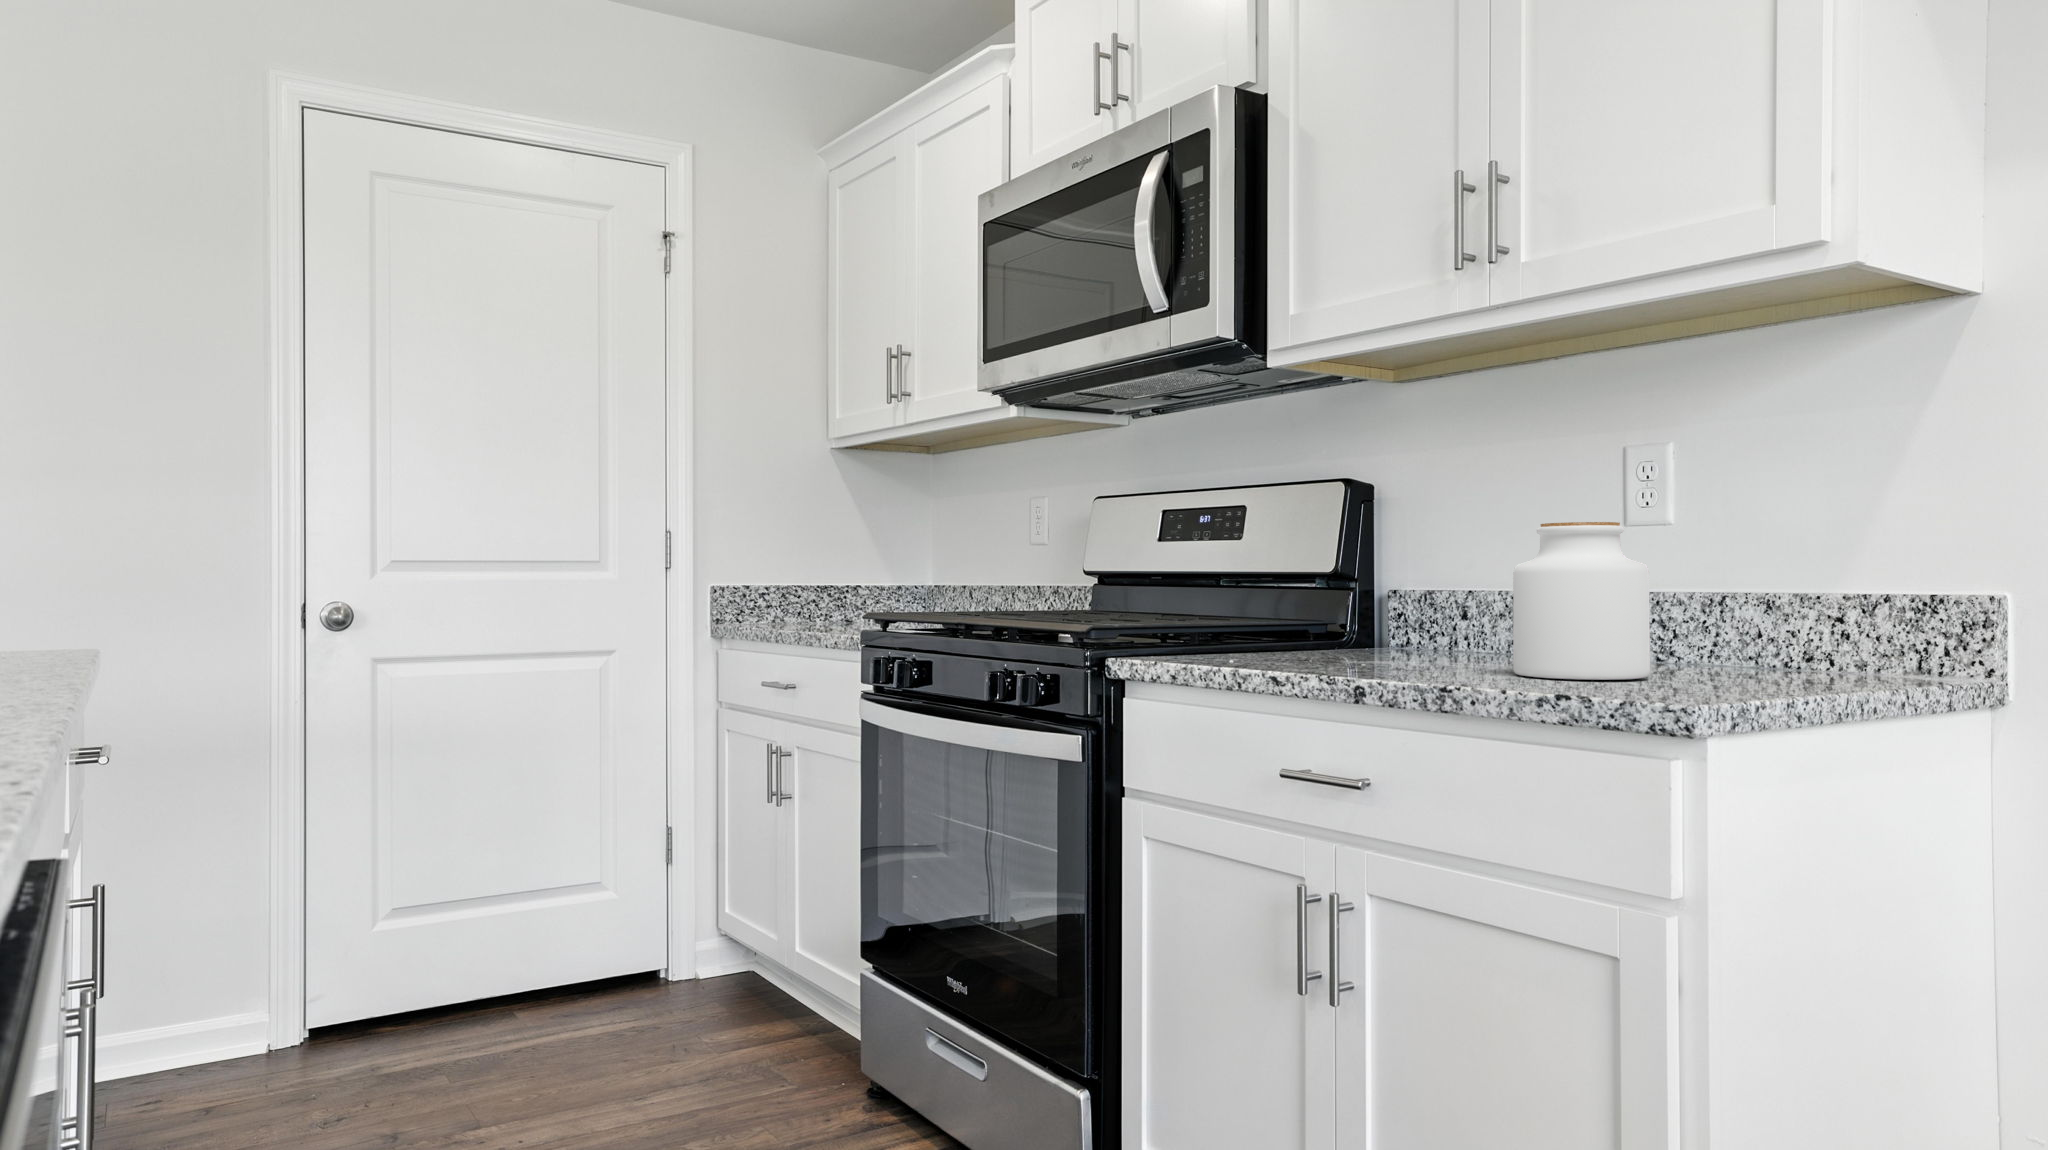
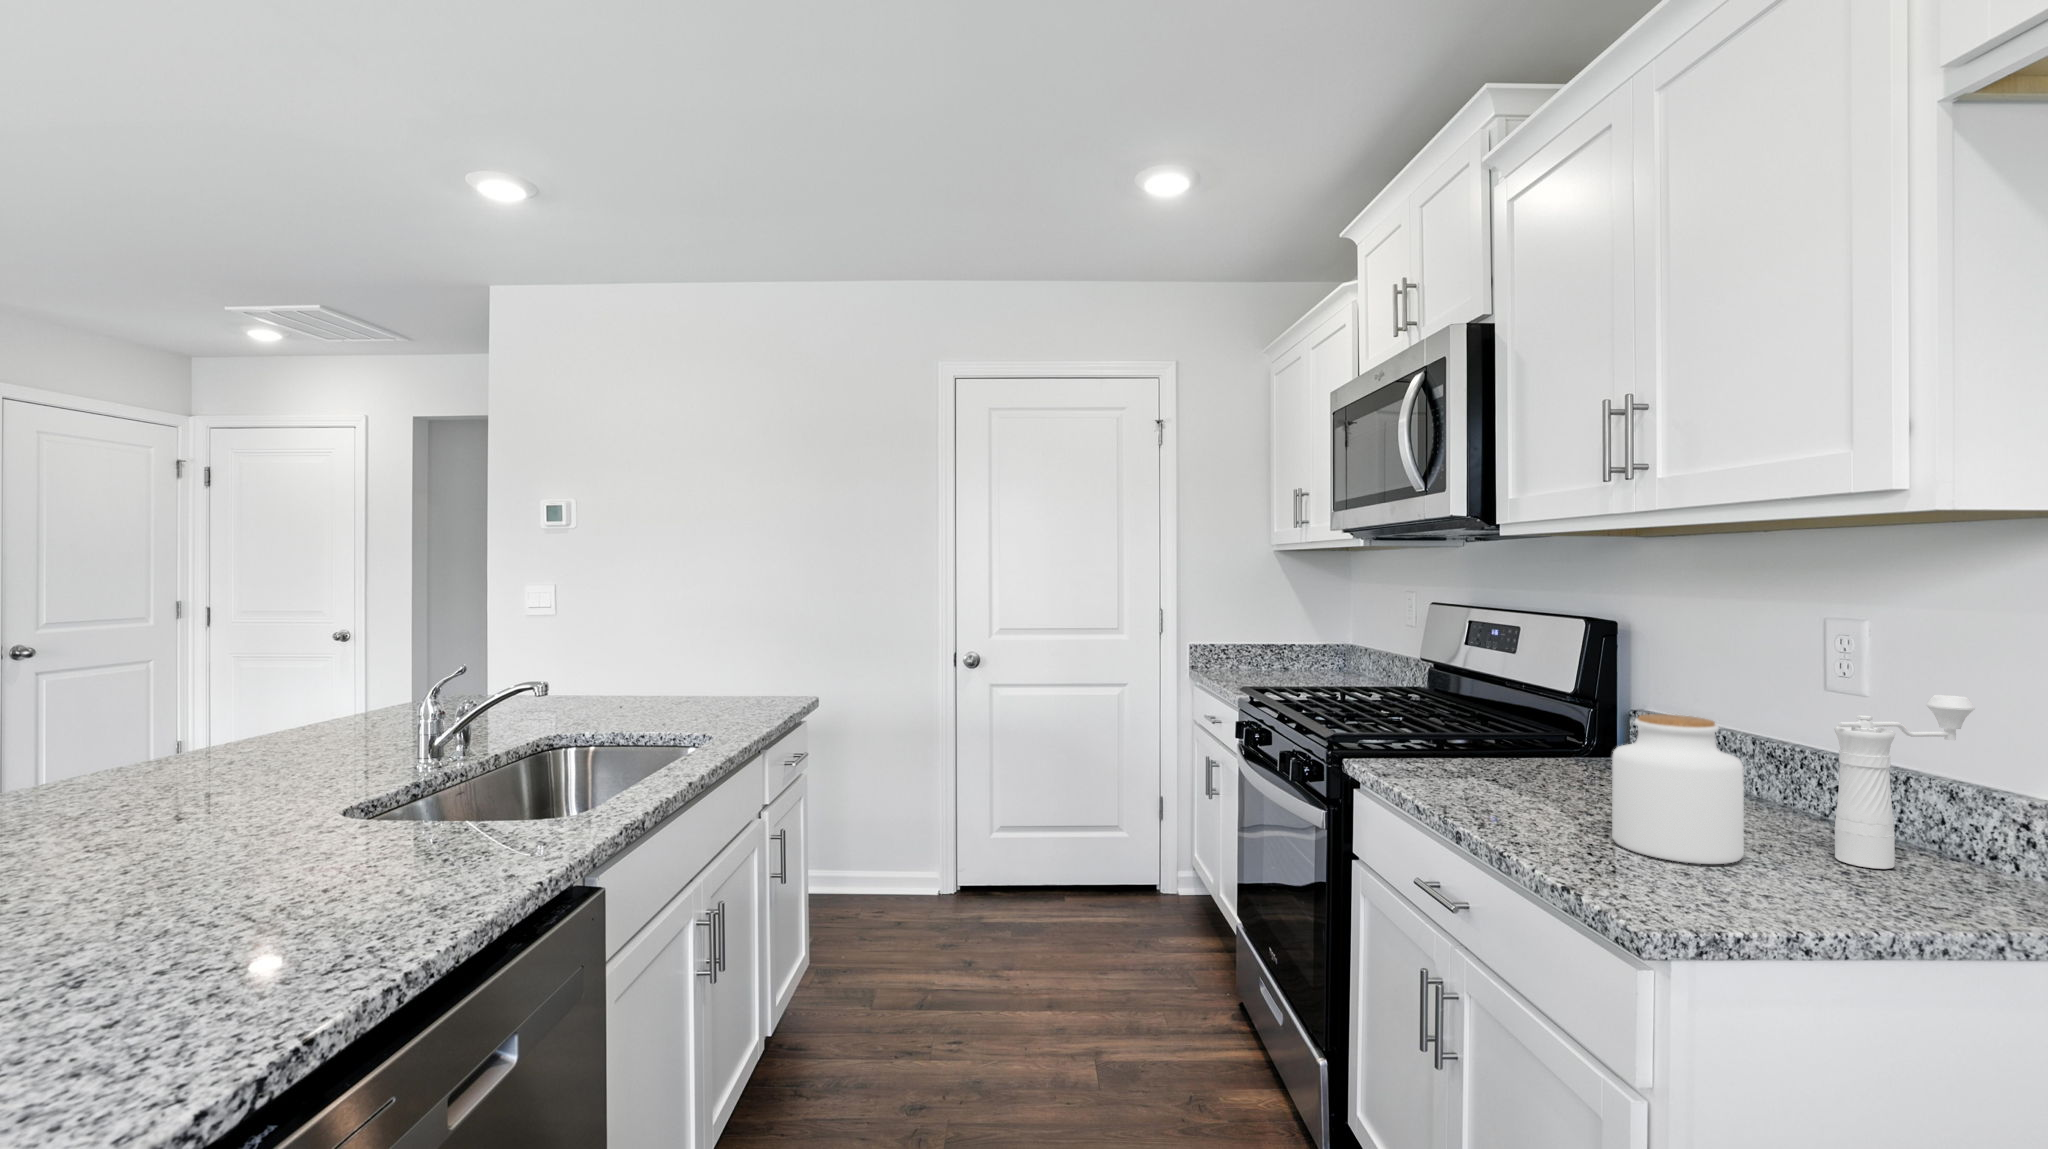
pepper mill: none [1699,497,1796,674] -> present [1834,695,1975,869]

